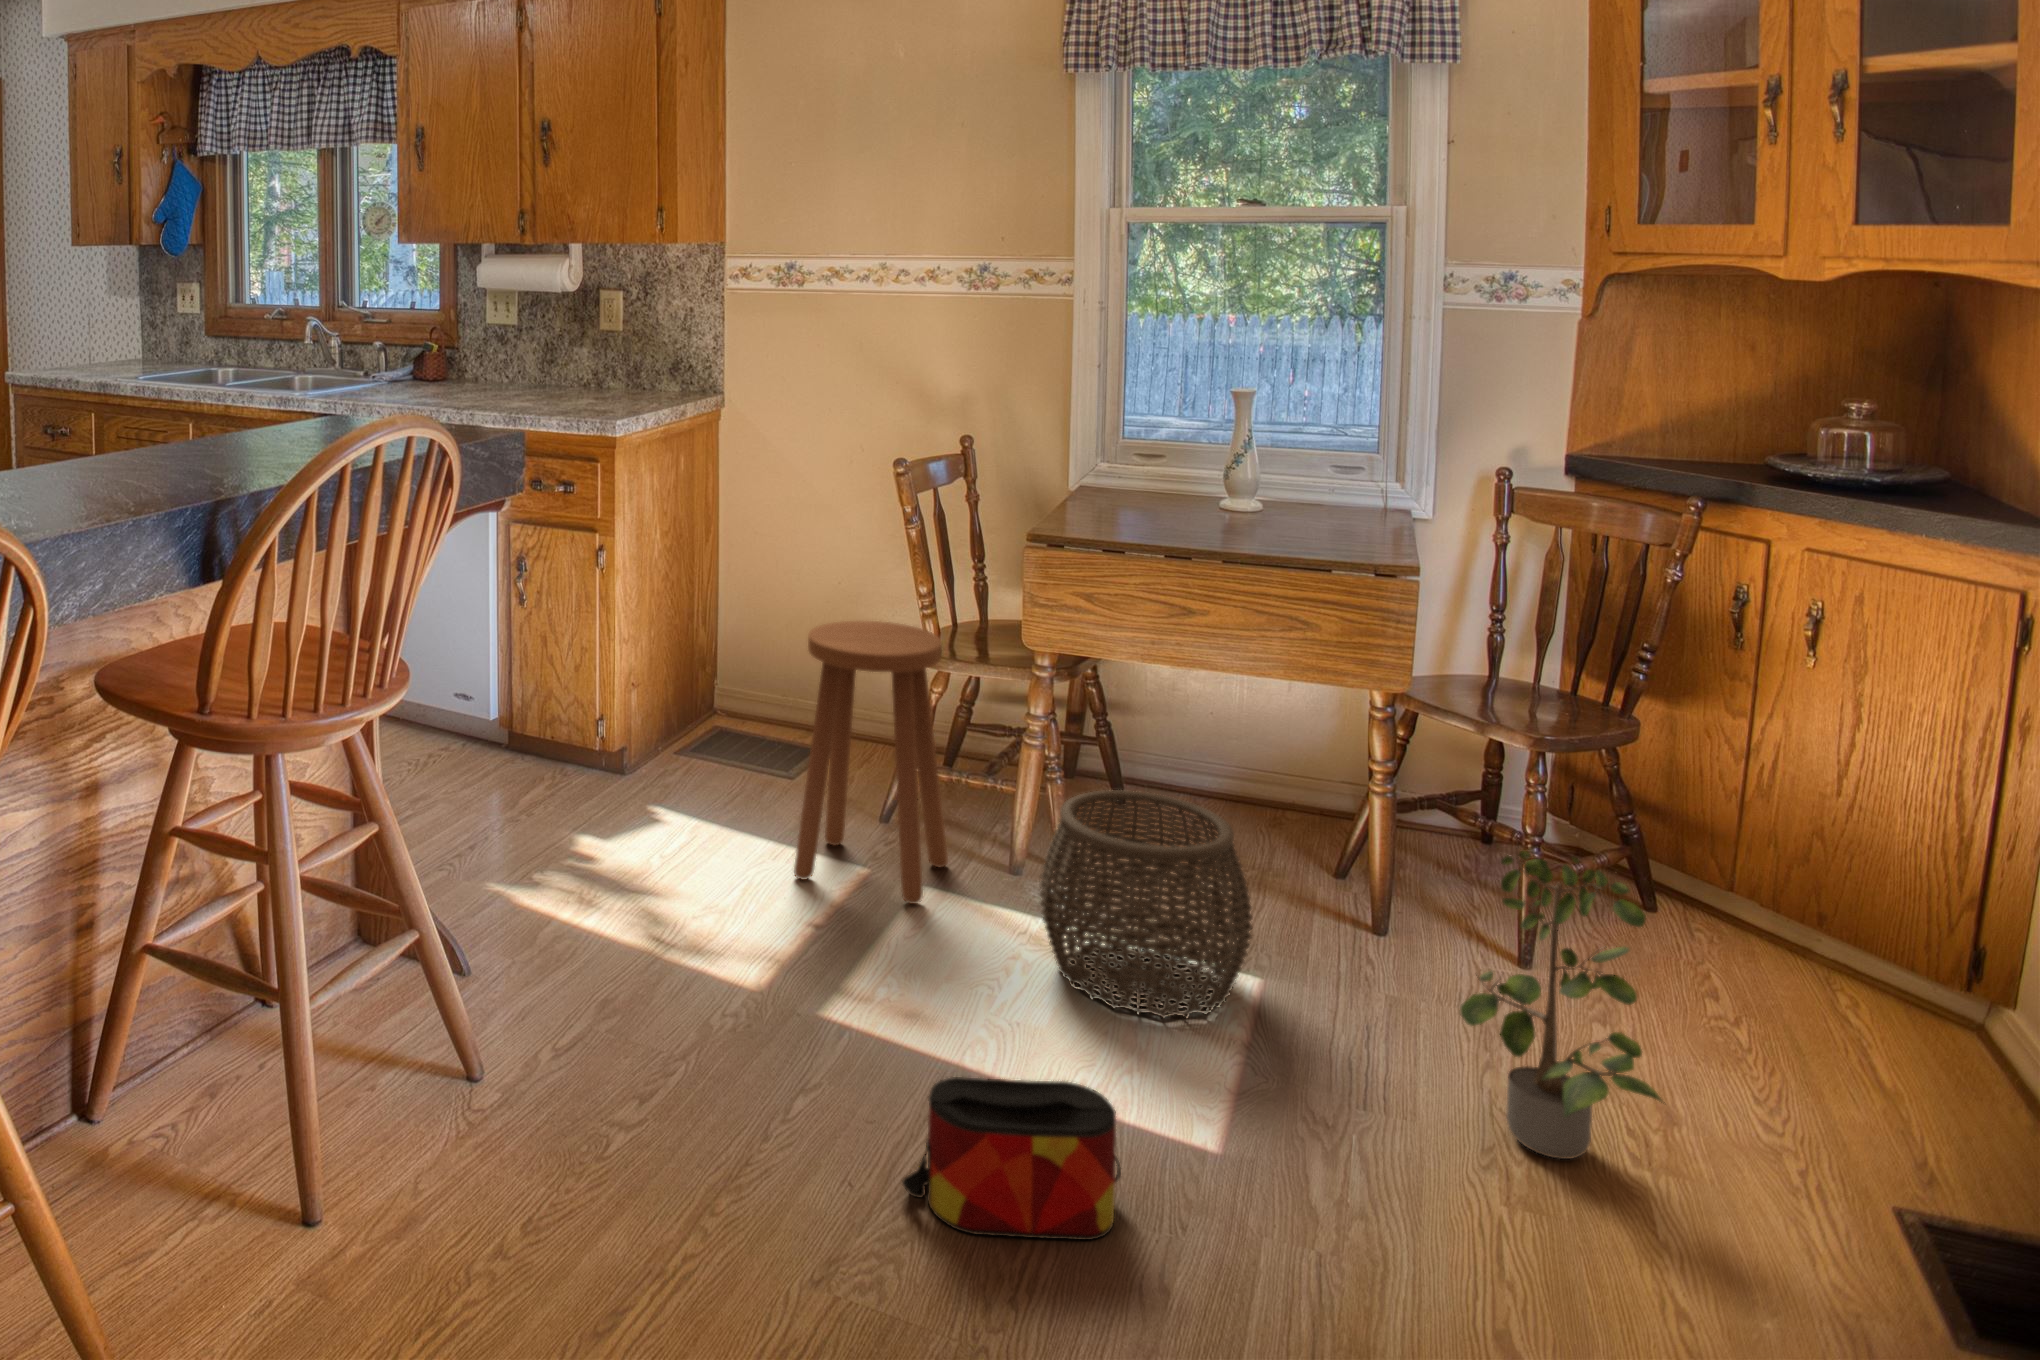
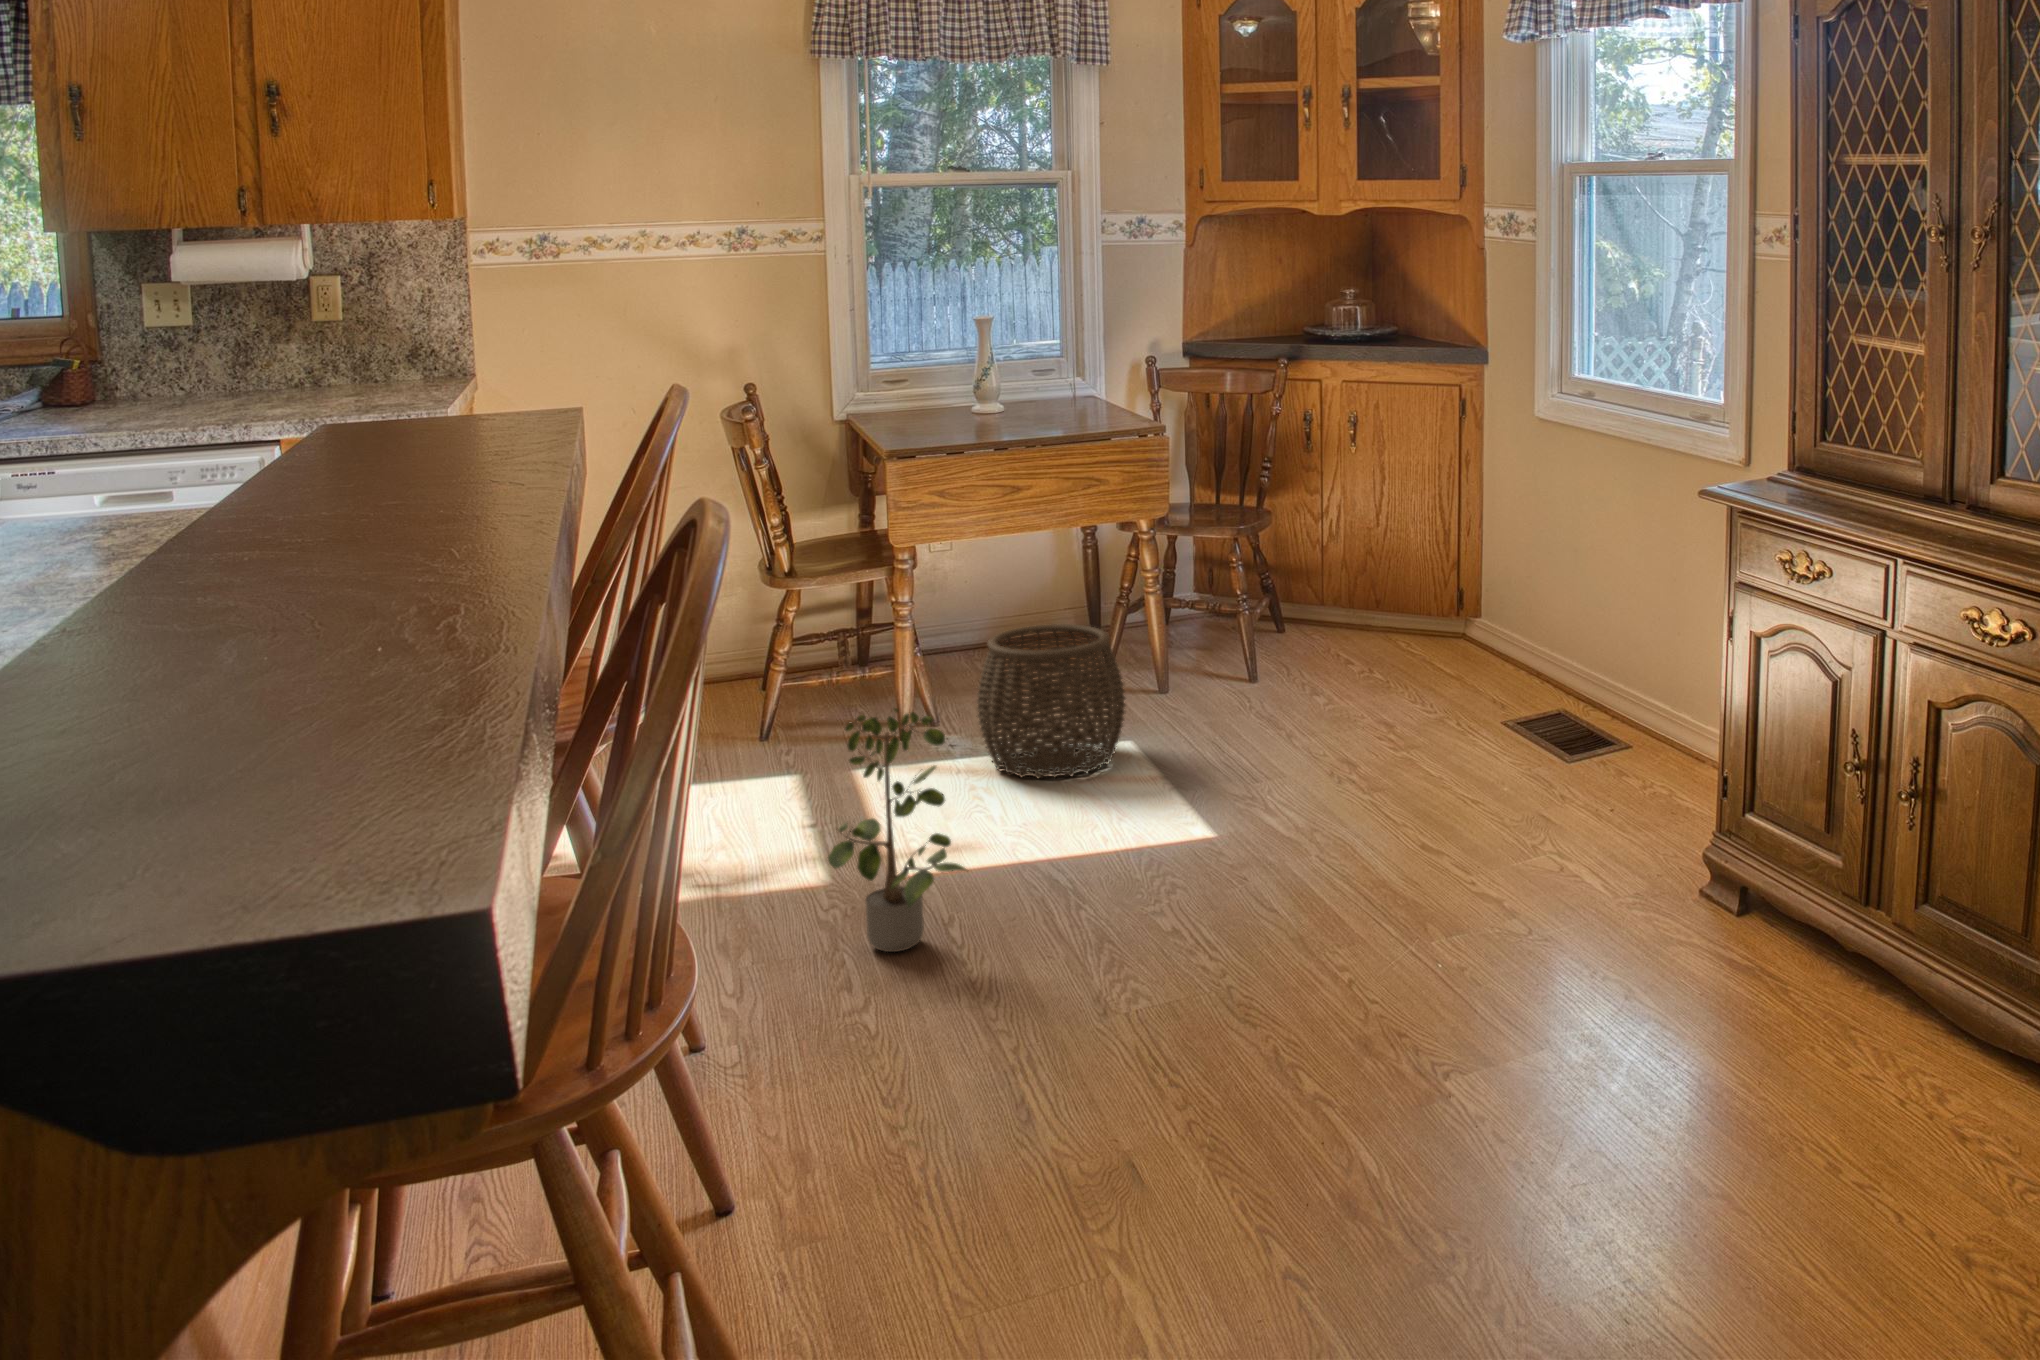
stool: present [794,621,948,904] -> none [735,546,867,785]
potted plant: present [1460,851,1662,1159] -> present [828,708,966,952]
bag: present [902,1077,1121,1240] -> none [1042,780,1165,892]

